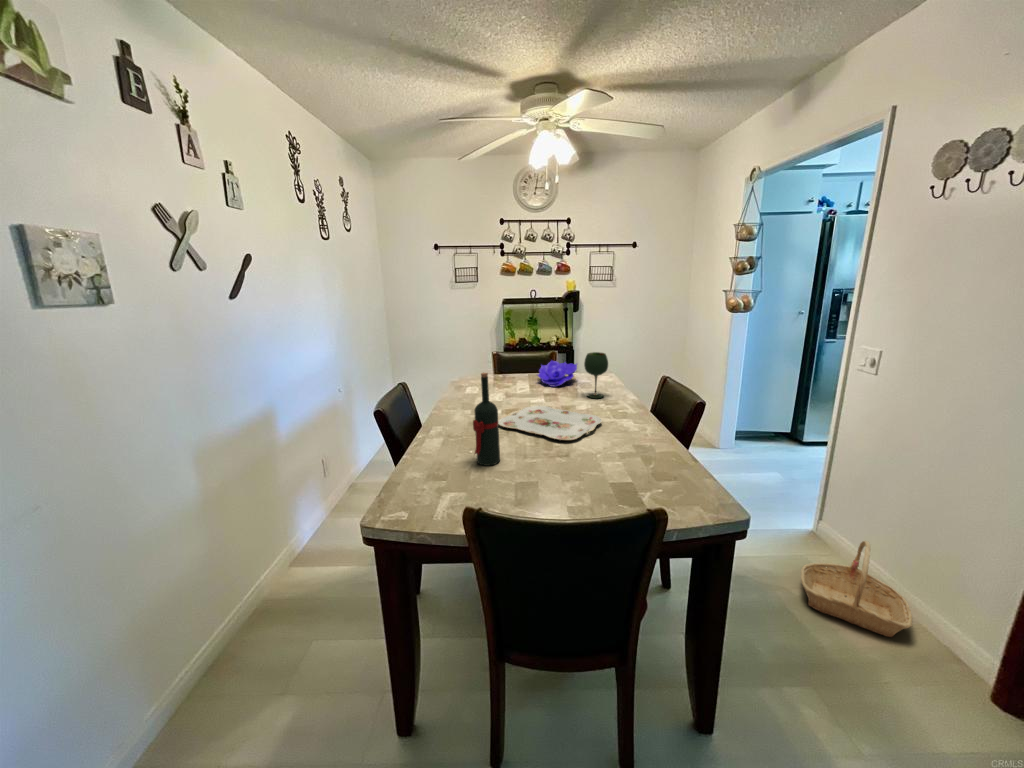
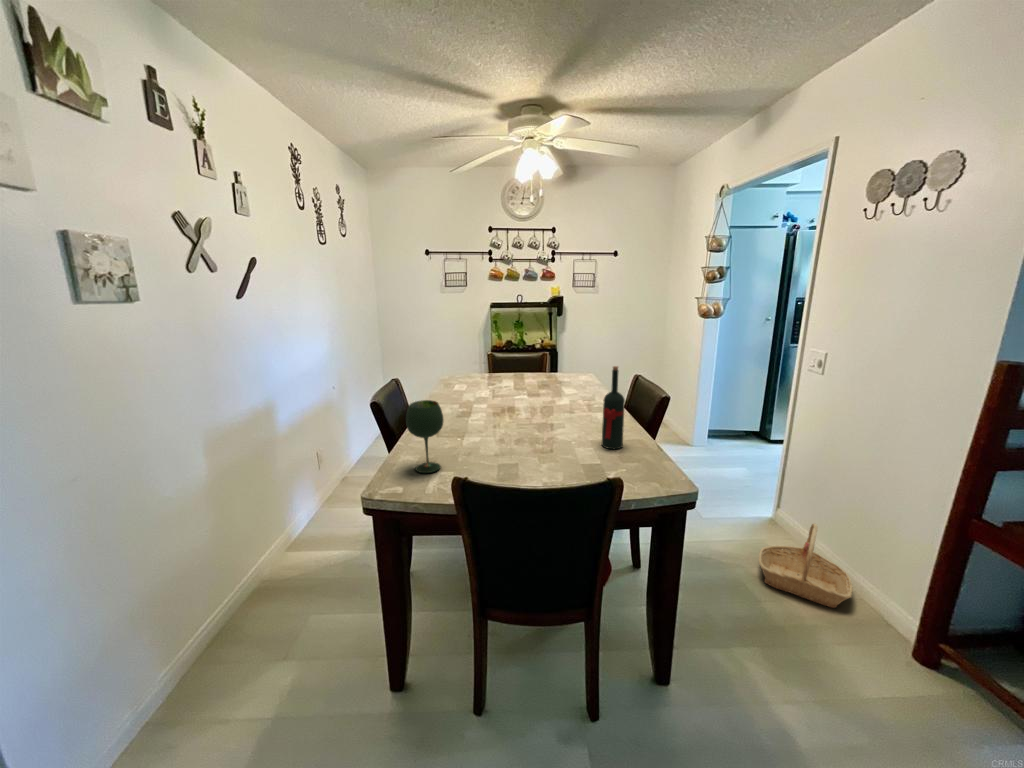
wine glass: present [584,352,608,398] -> present [406,400,443,473]
decorative bowl: present [538,361,577,387] -> none [521,360,560,385]
wine bottle: present [473,373,500,466] -> present [602,366,625,449]
serving tray: present [498,406,602,440] -> none [484,401,579,430]

